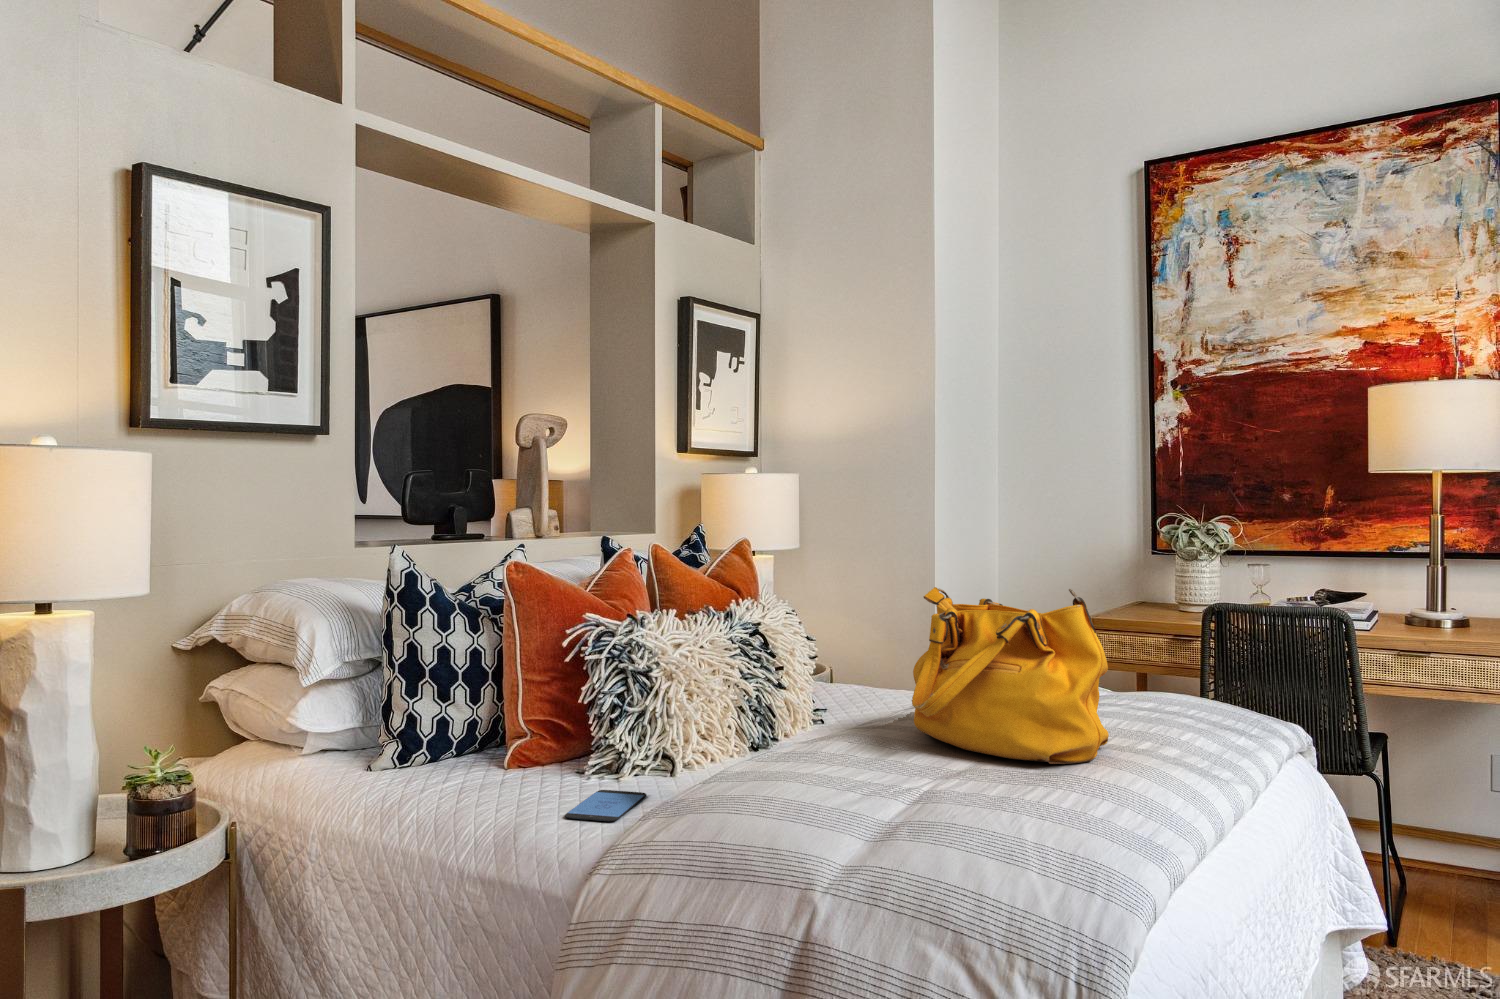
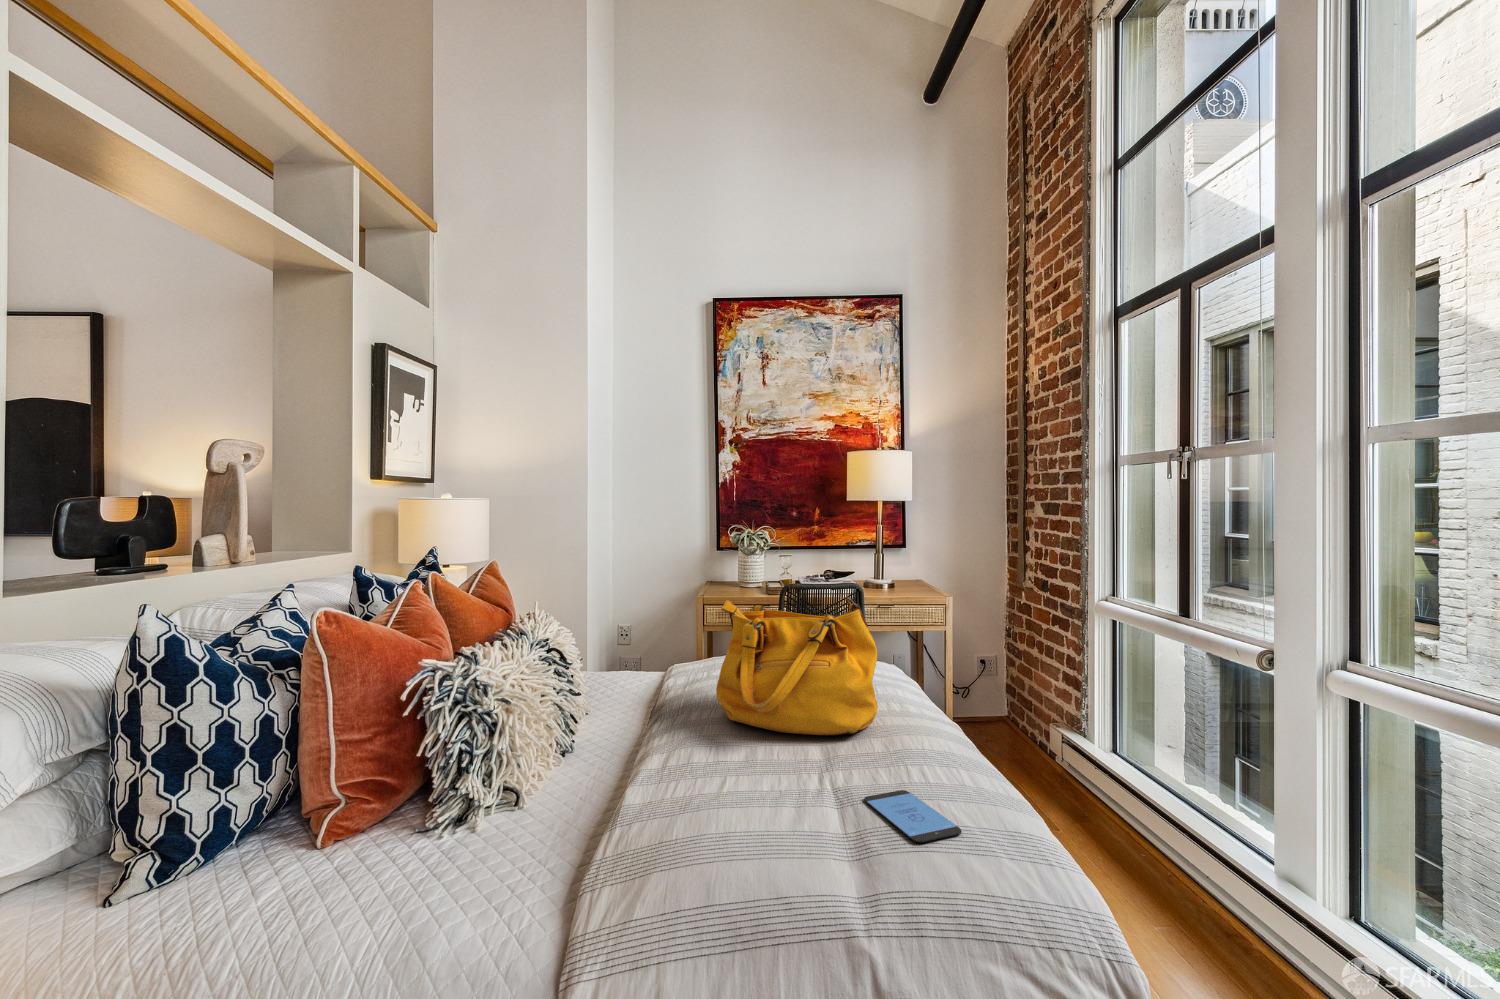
smartphone: present [565,790,646,821] -> present [864,790,962,842]

